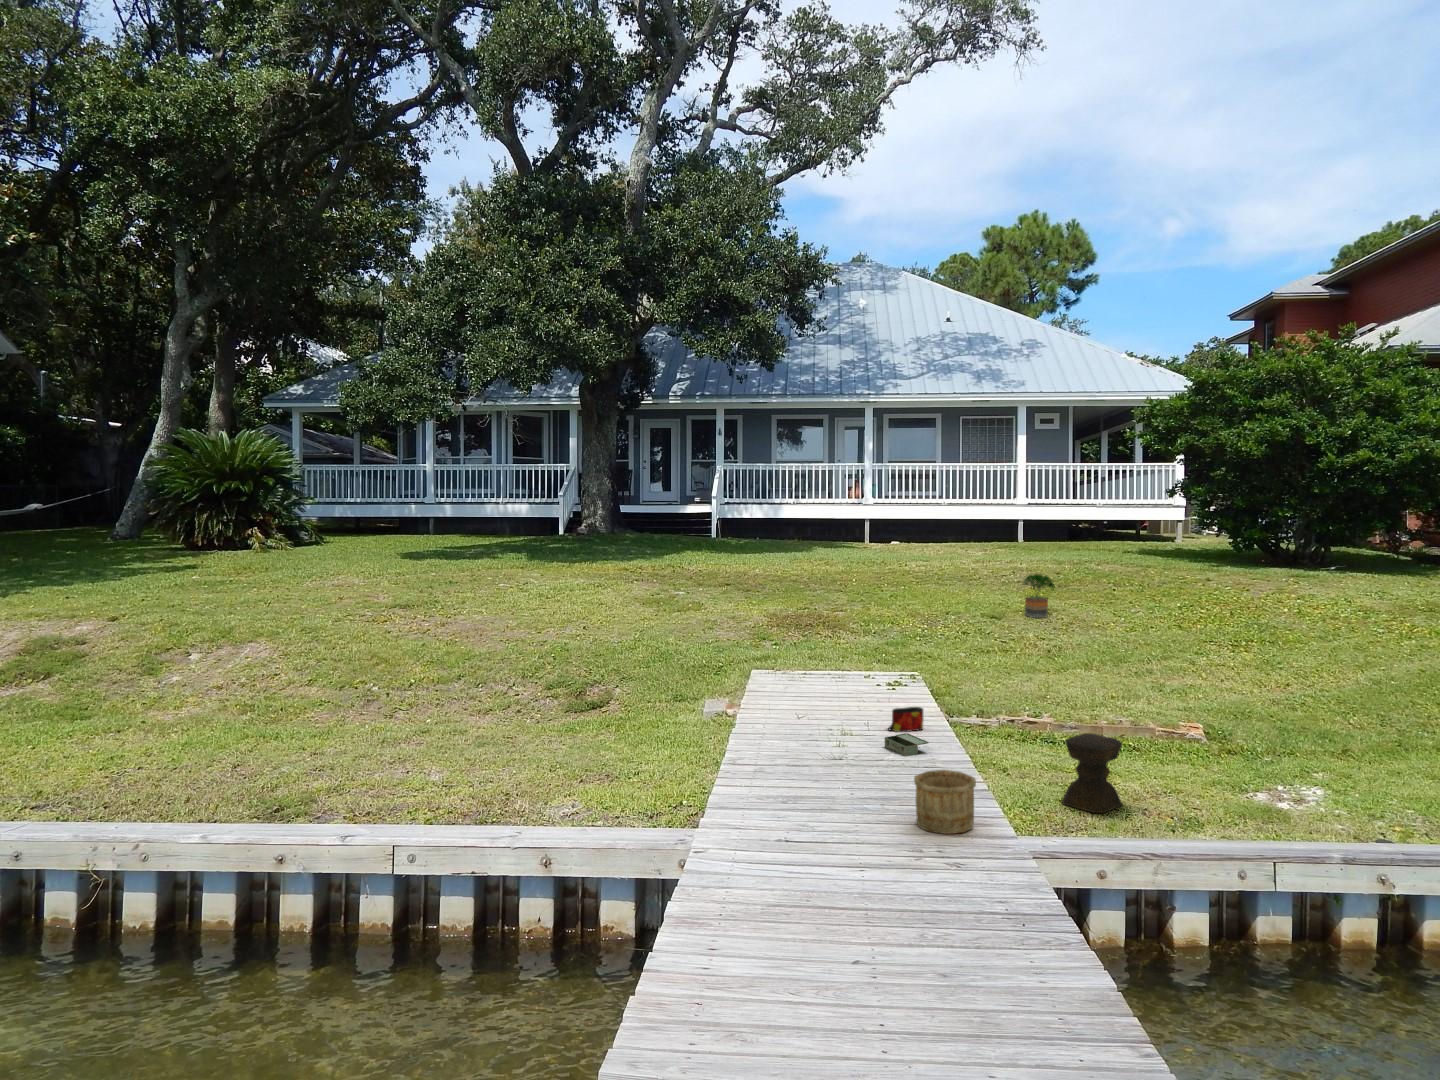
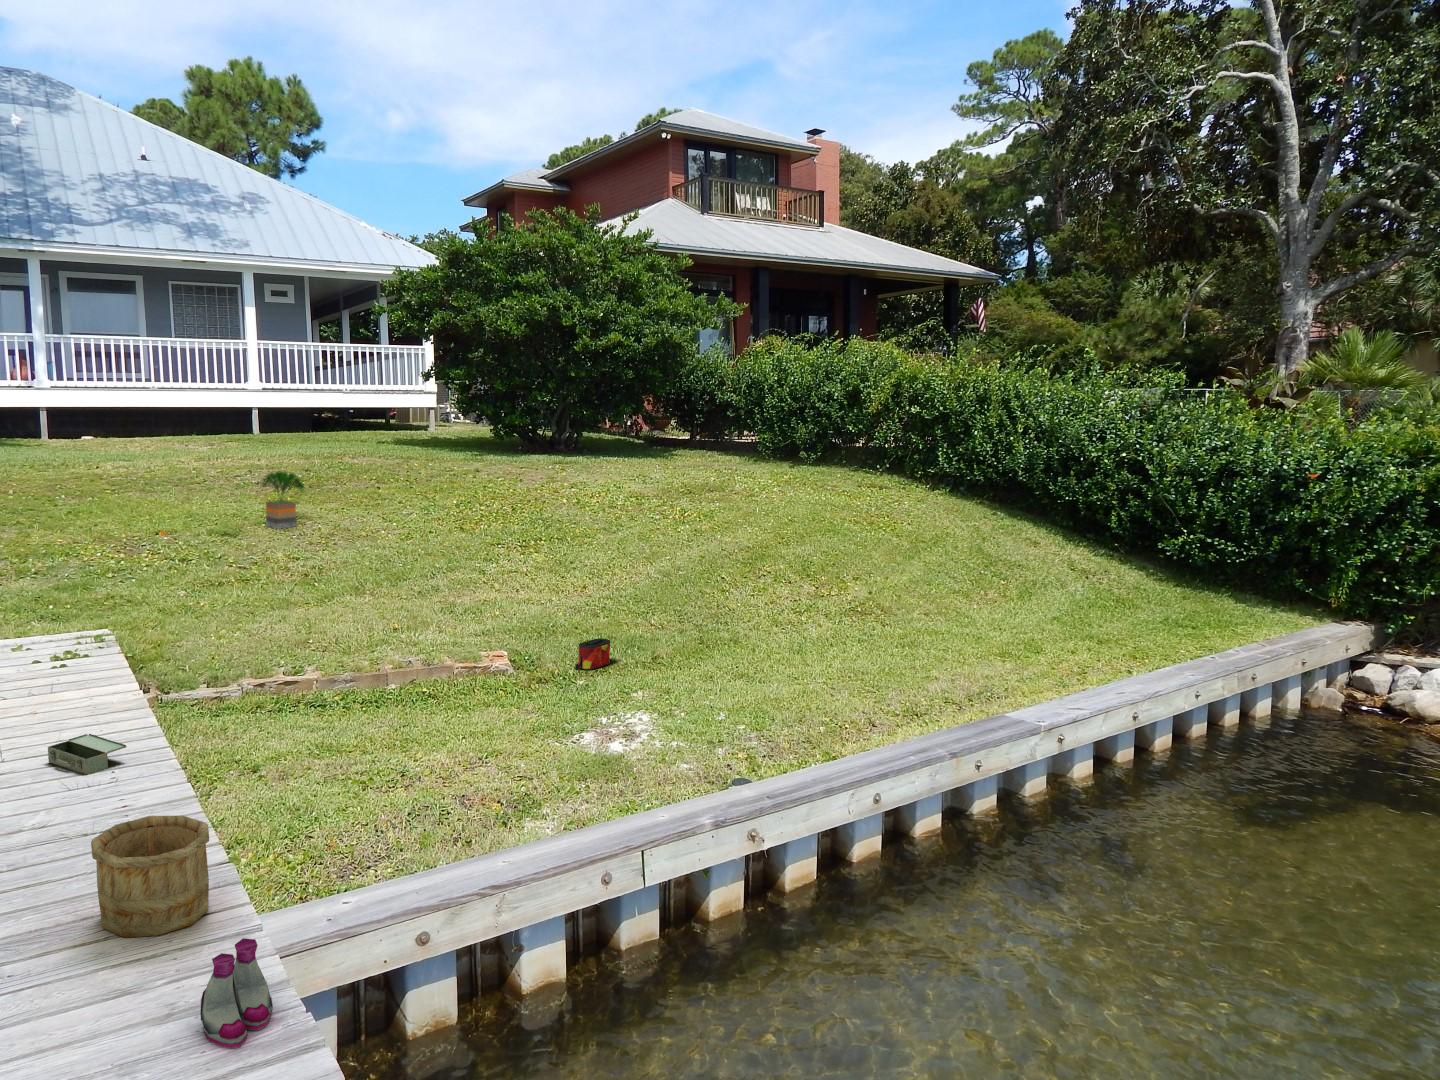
bag: present [888,707,924,732] -> present [575,638,610,670]
stool: present [1061,733,1123,813] -> none [342,696,430,813]
boots: none [967,830,1005,885] -> present [200,938,273,1049]

